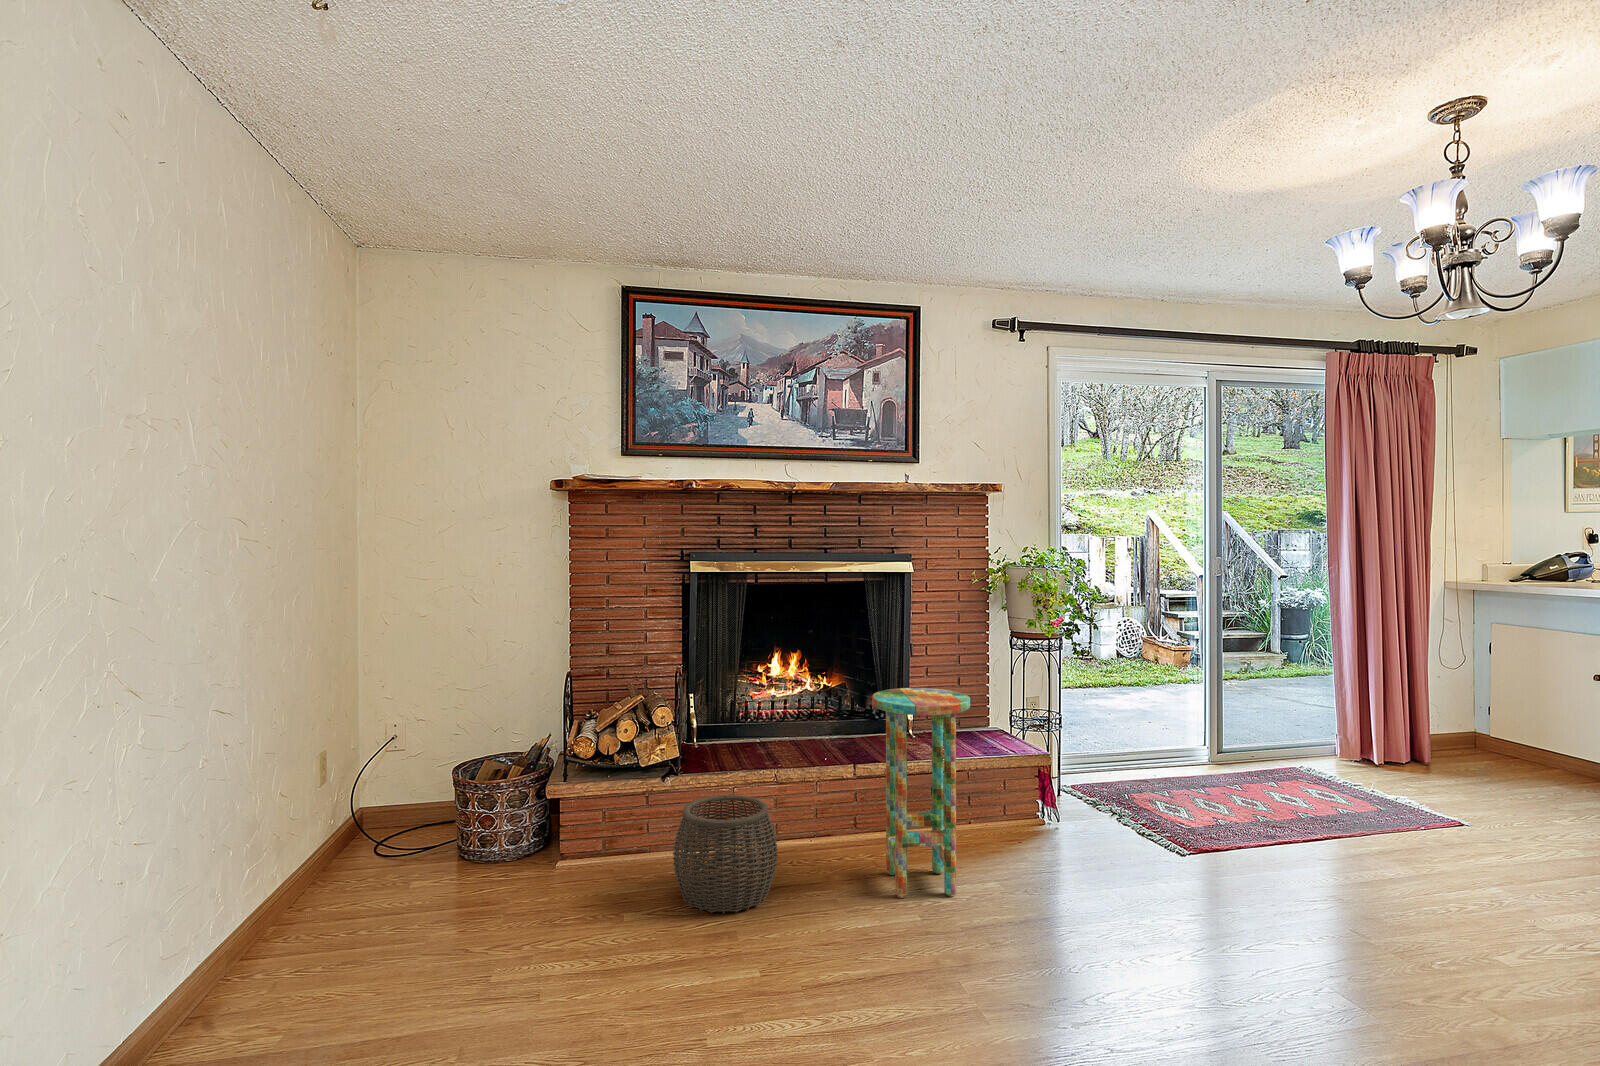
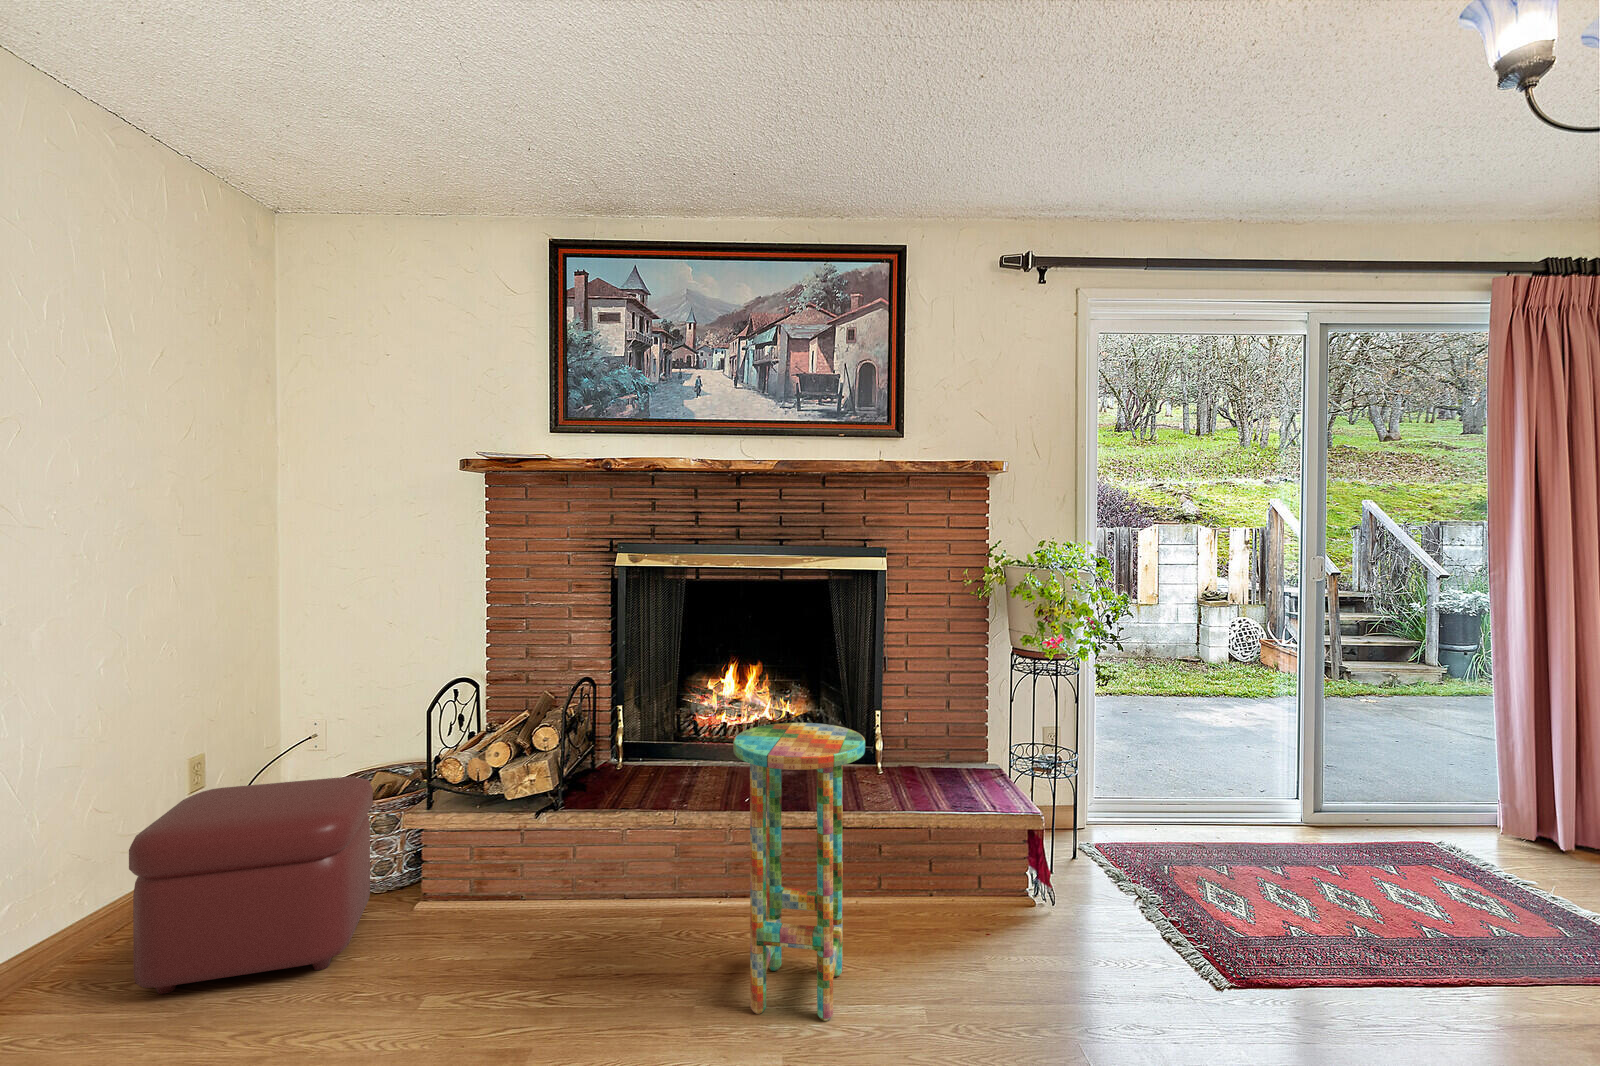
ottoman: none [377,757,554,937] -> present [129,777,373,994]
woven basket: present [673,795,778,913] -> none [471,846,613,1009]

